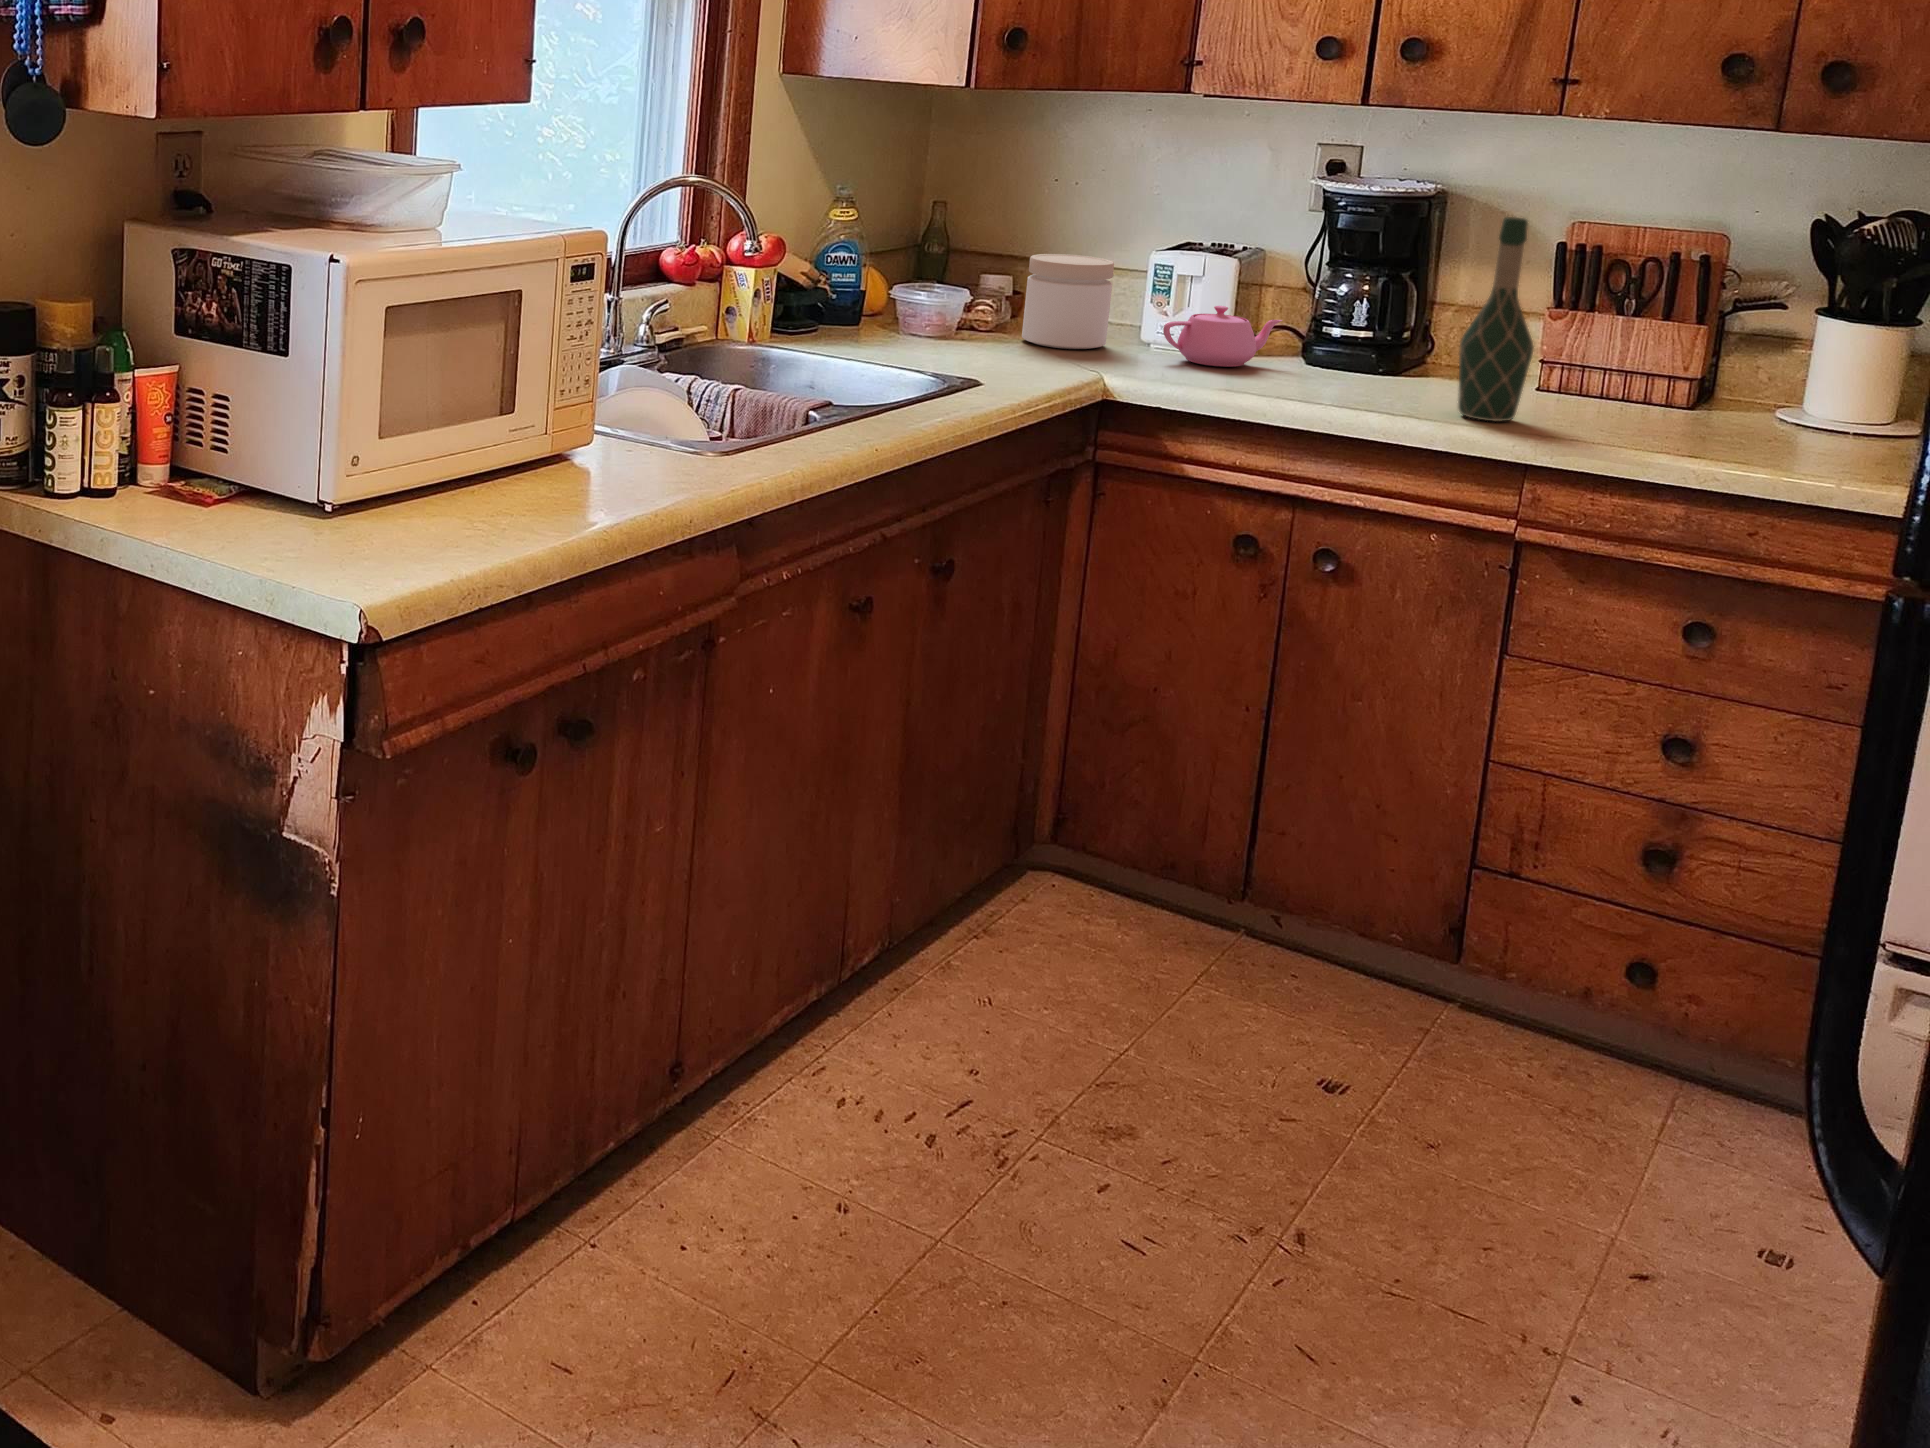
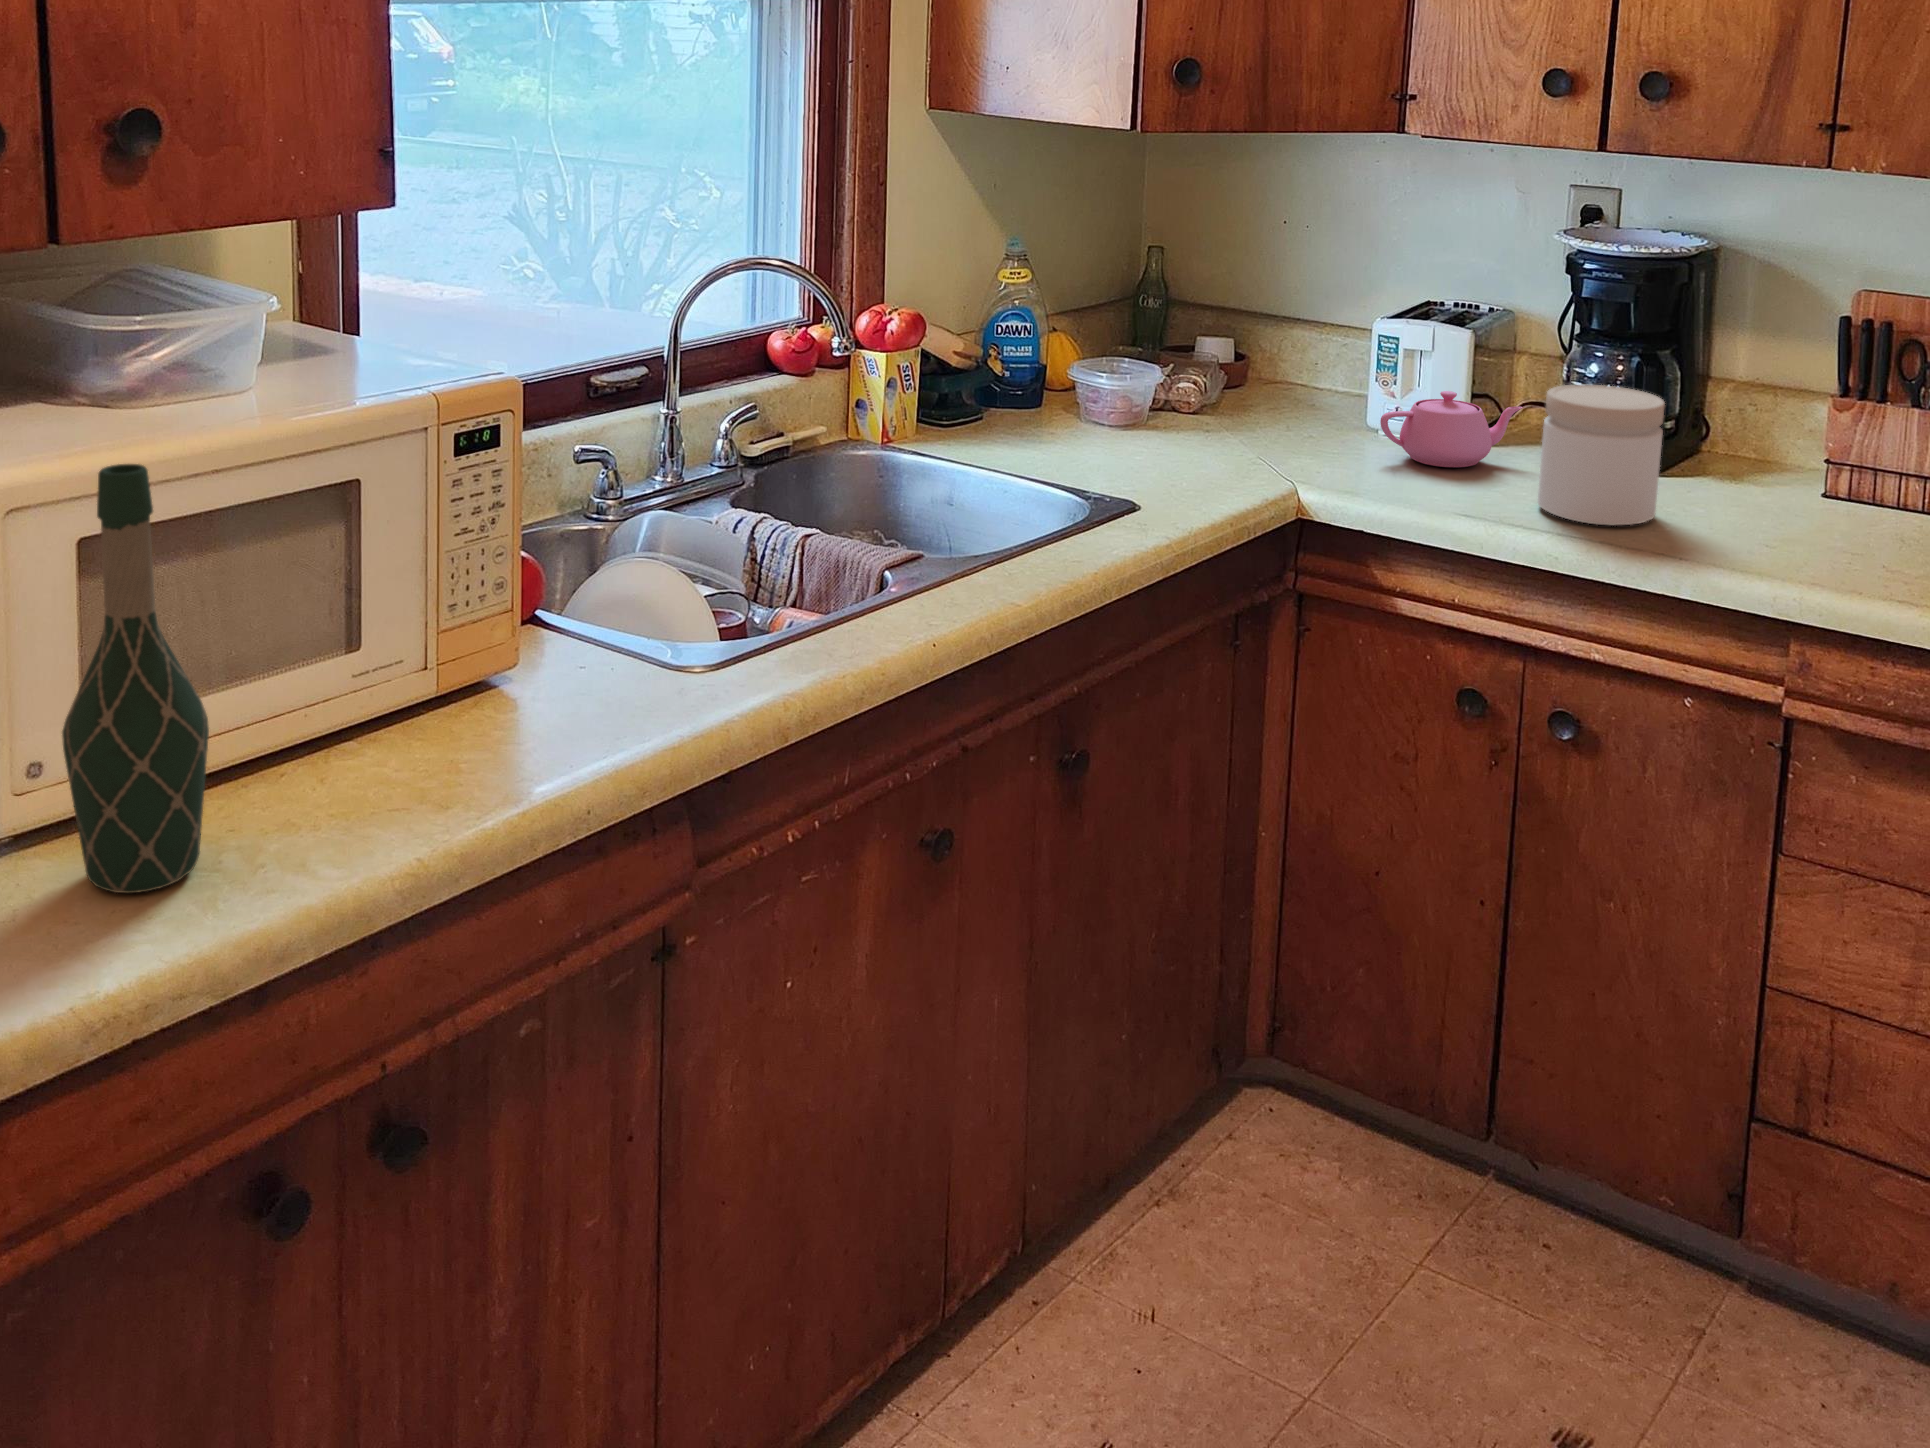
wine bottle: present [1458,217,1533,421] -> present [62,464,209,893]
jar: present [1022,254,1114,349] -> present [1538,384,1665,526]

